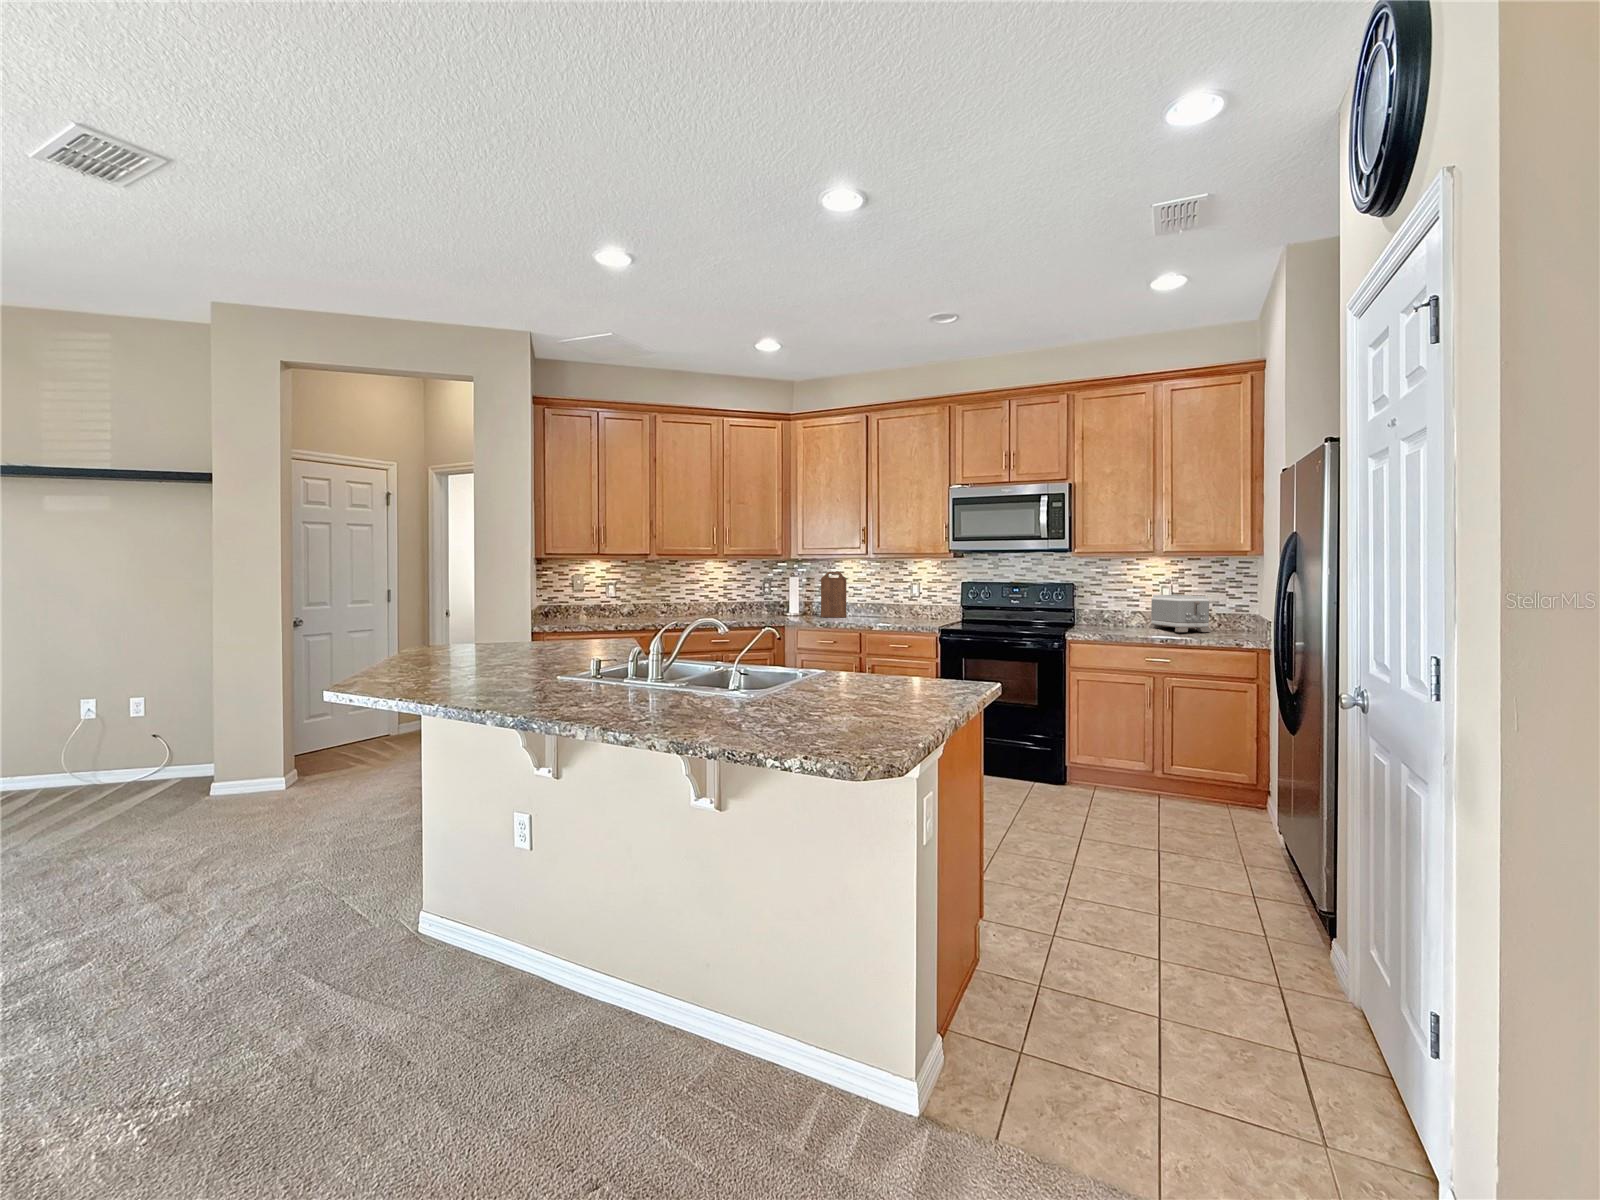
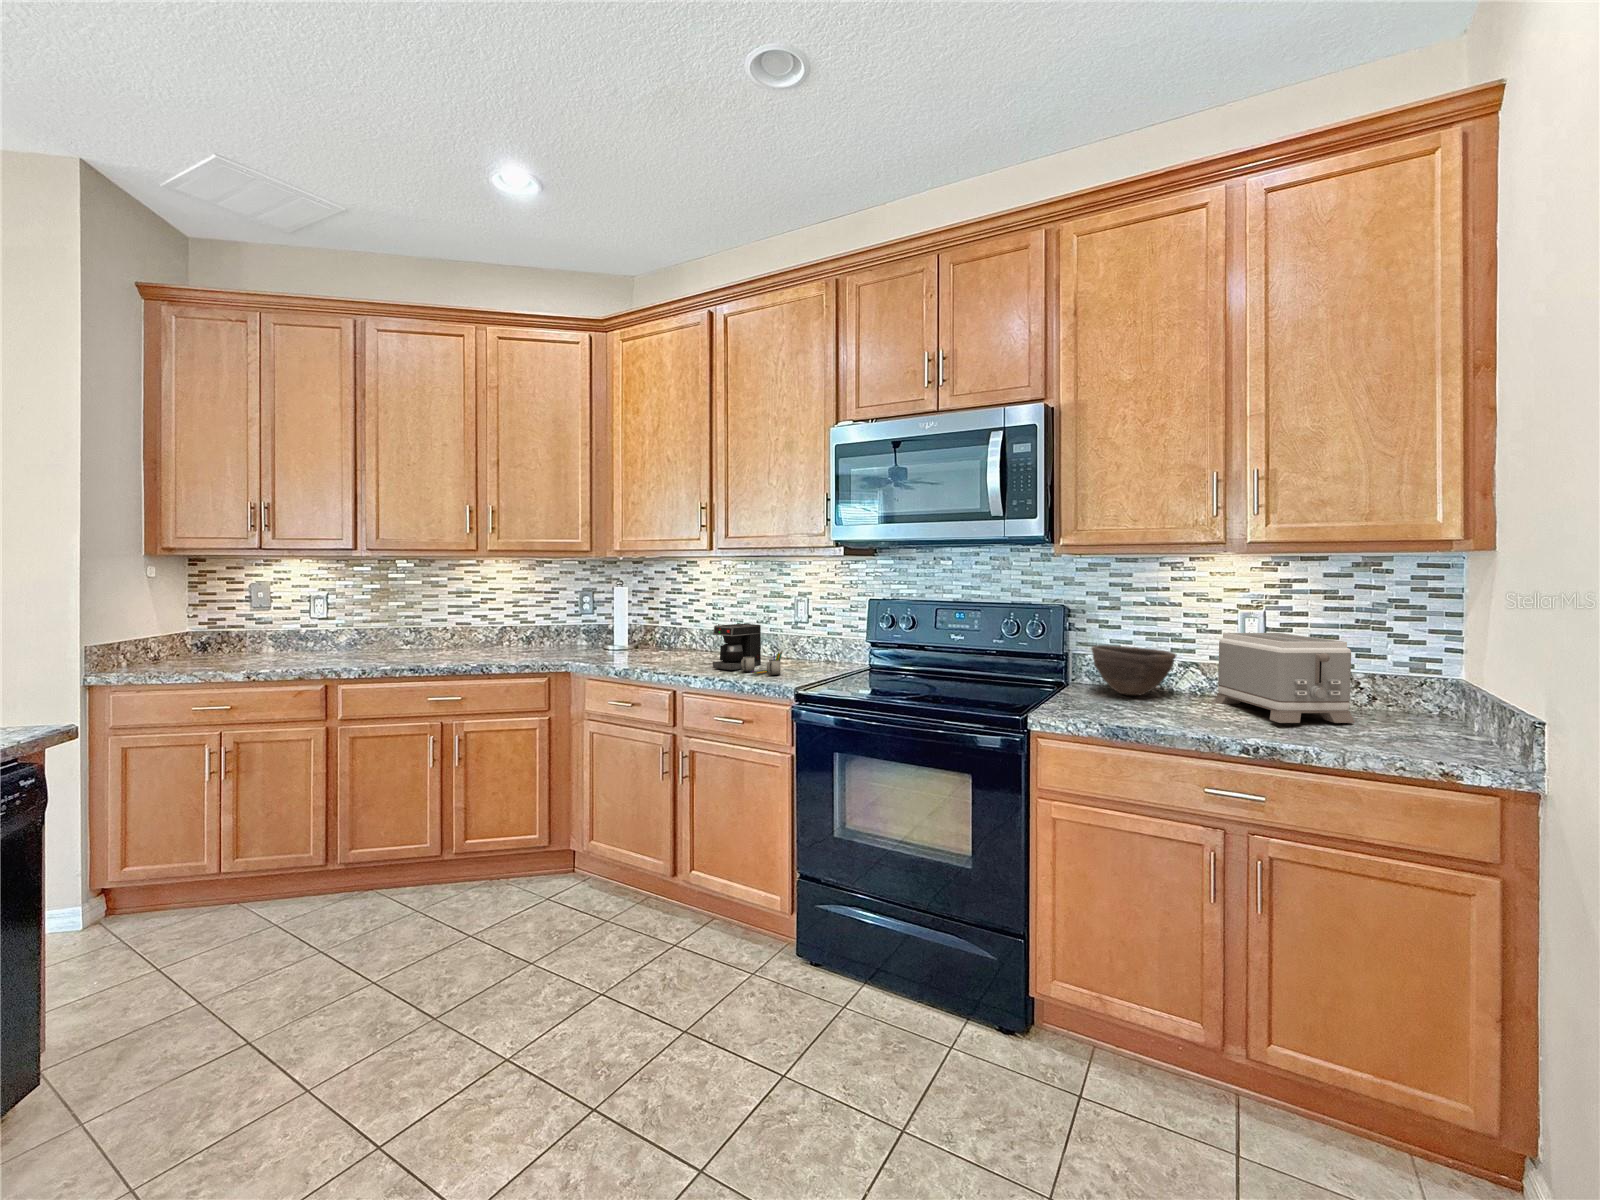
cutting board: present [821,572,846,618] -> none [659,578,697,655]
coffee maker: none [871,597,917,624] -> present [713,624,782,675]
bowl: none [1090,603,1132,627] -> present [1092,645,1177,696]

